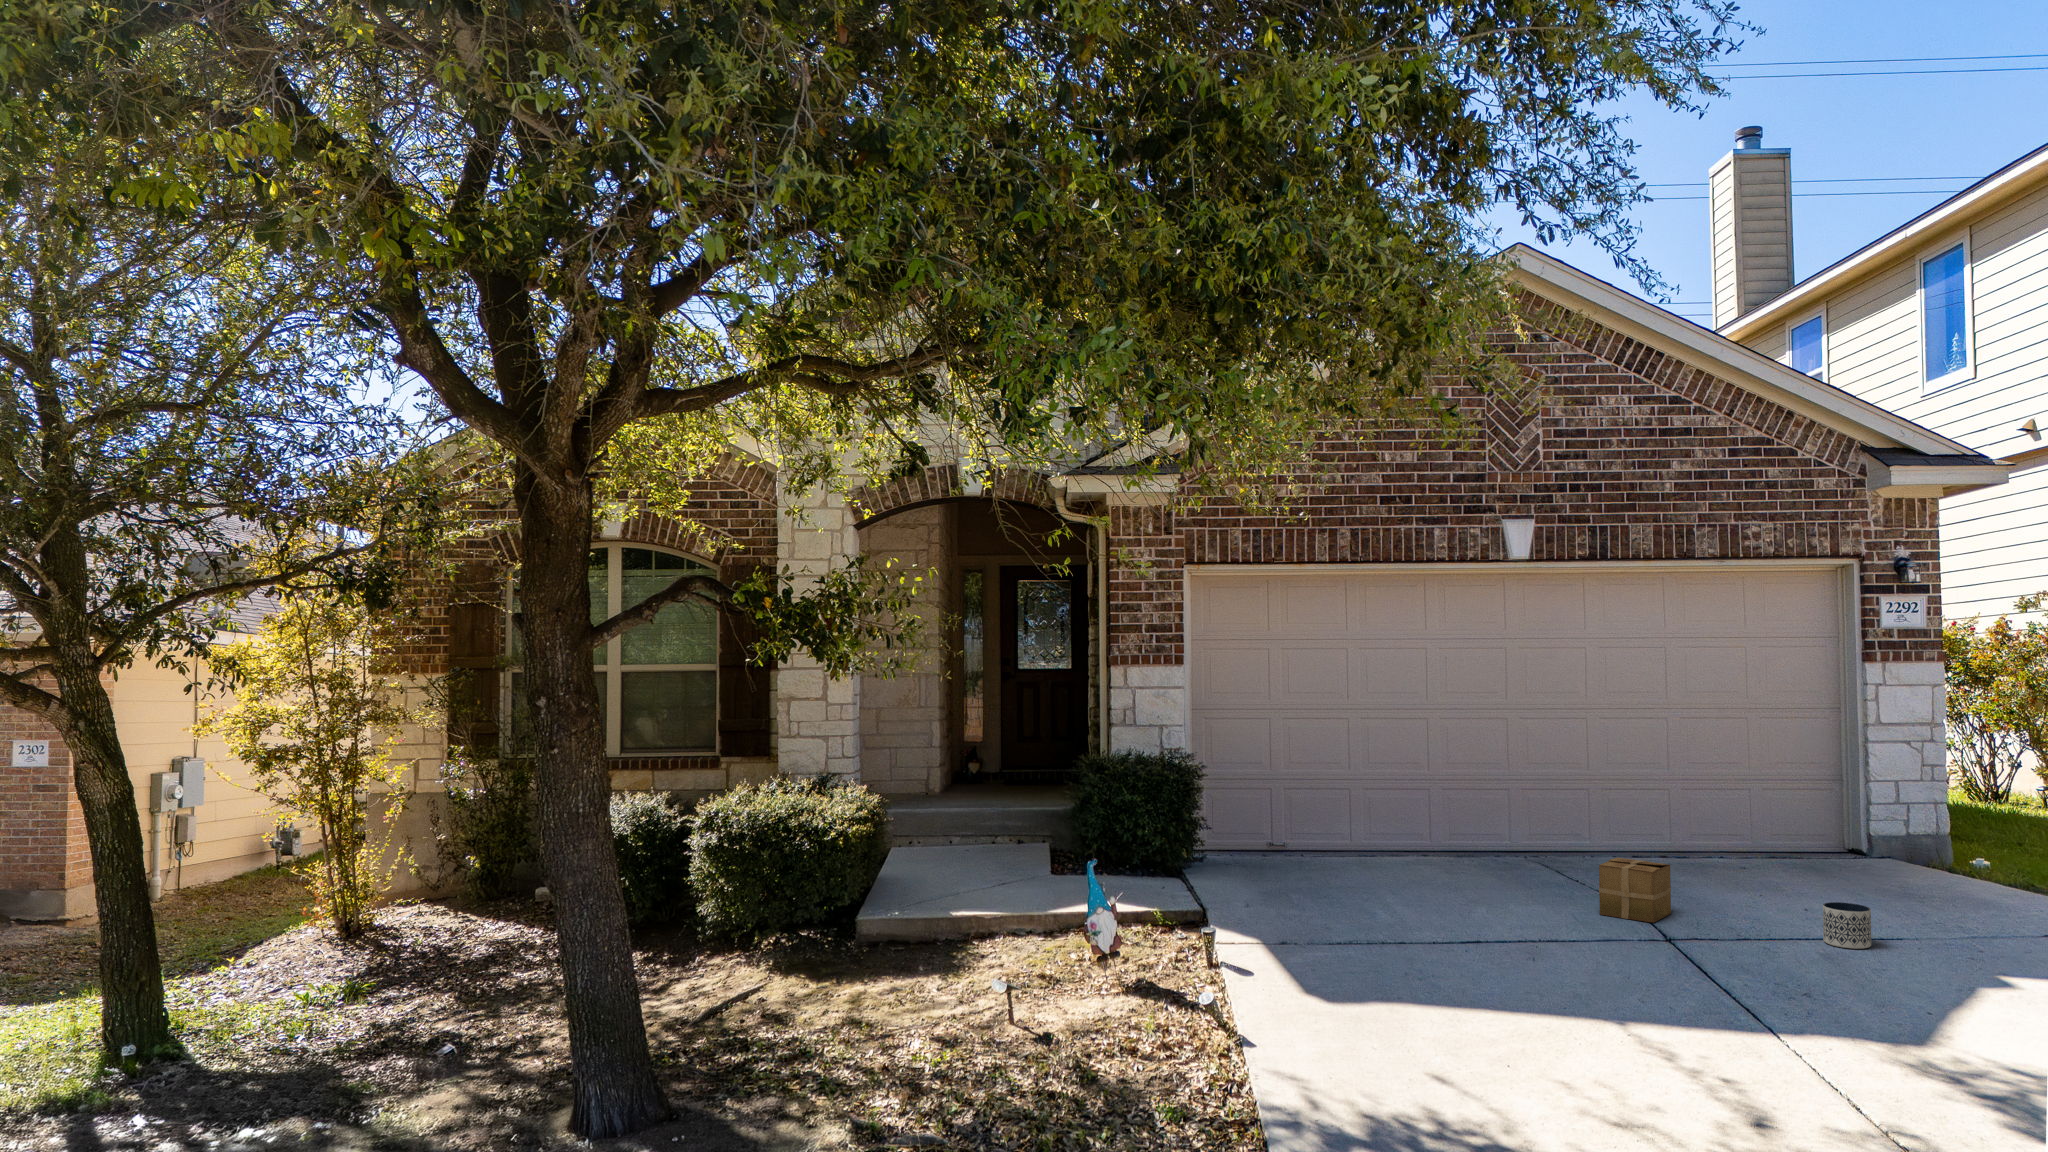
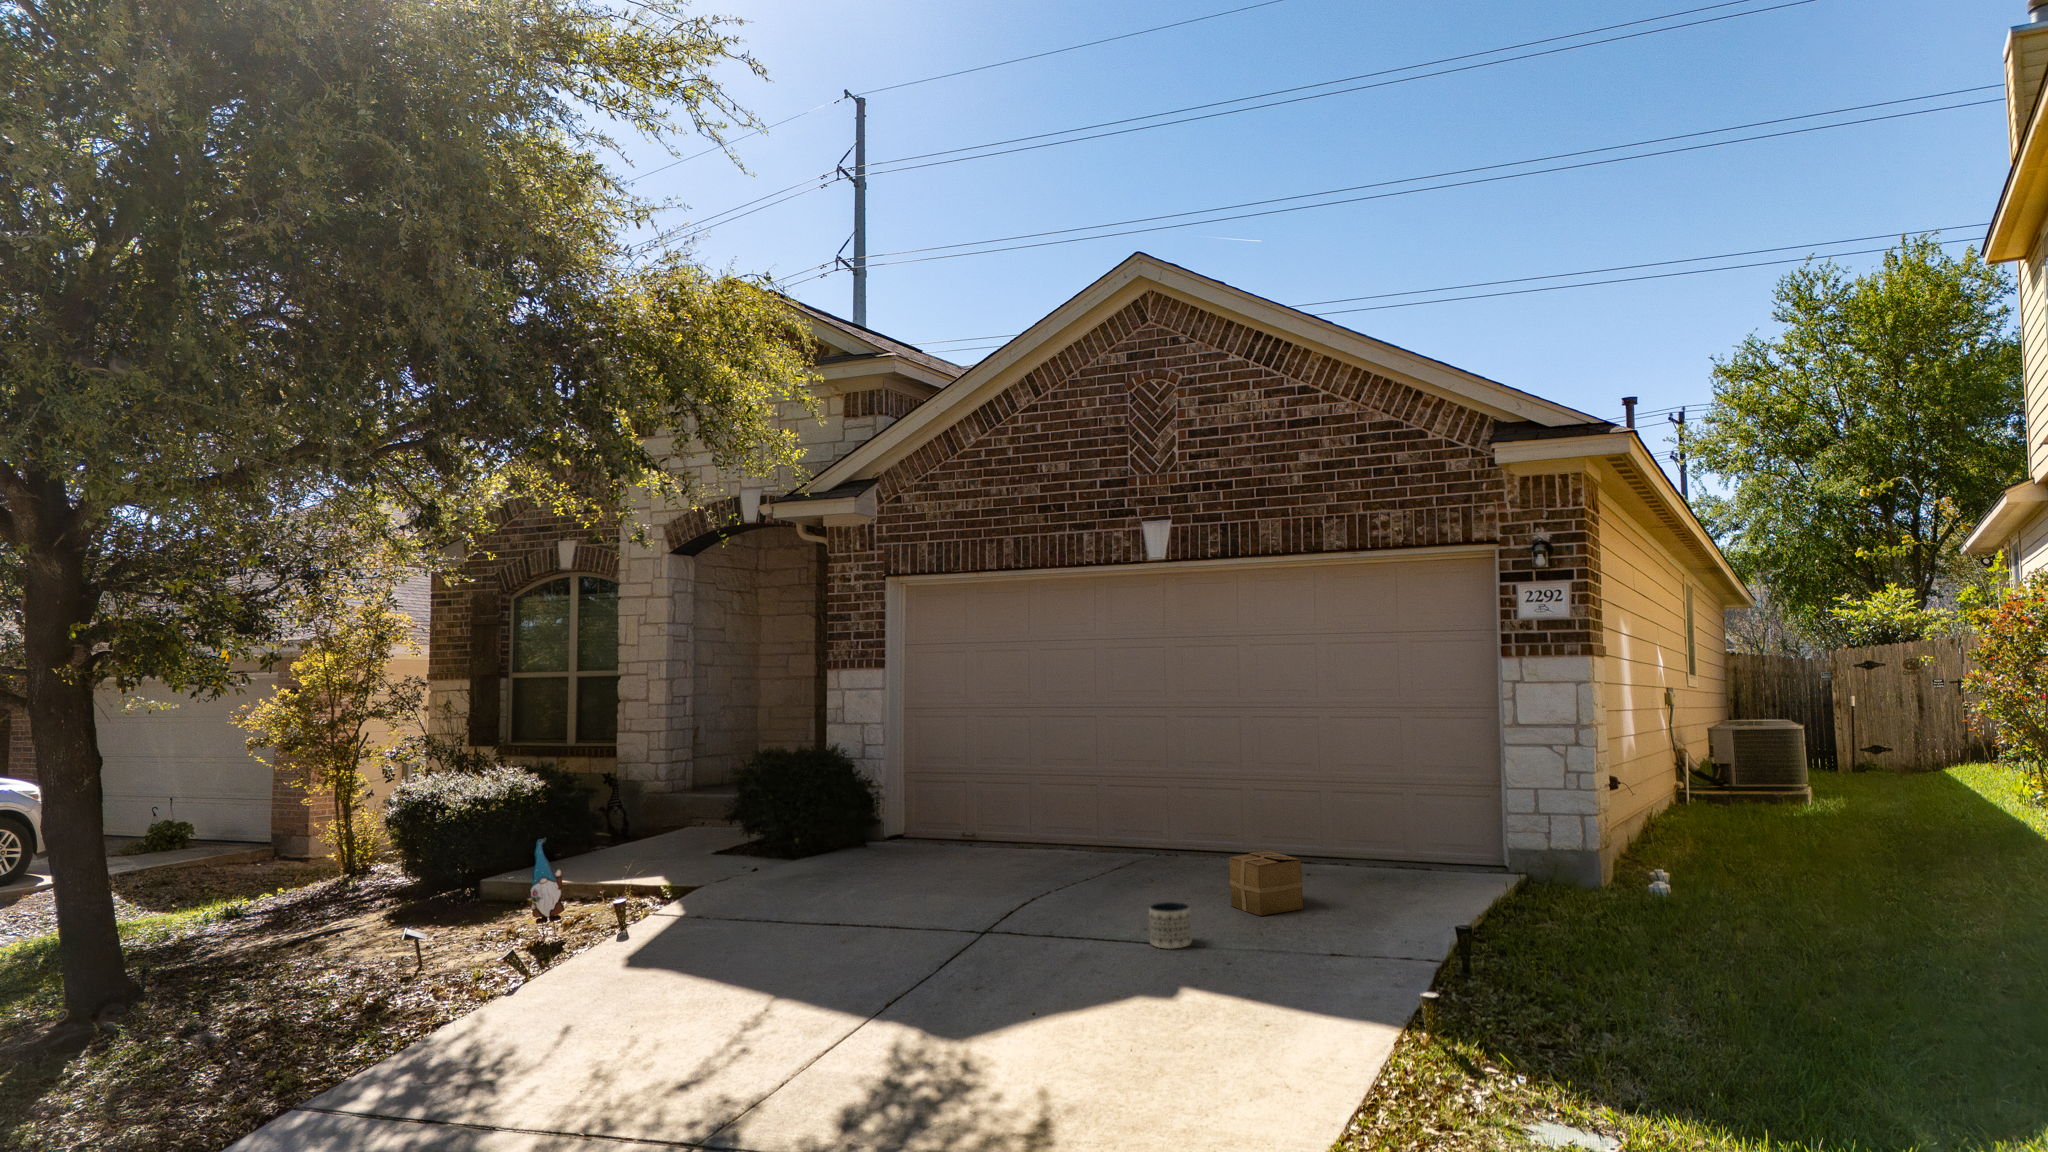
cardboard box: present [1599,858,1671,923] -> present [1229,851,1303,916]

